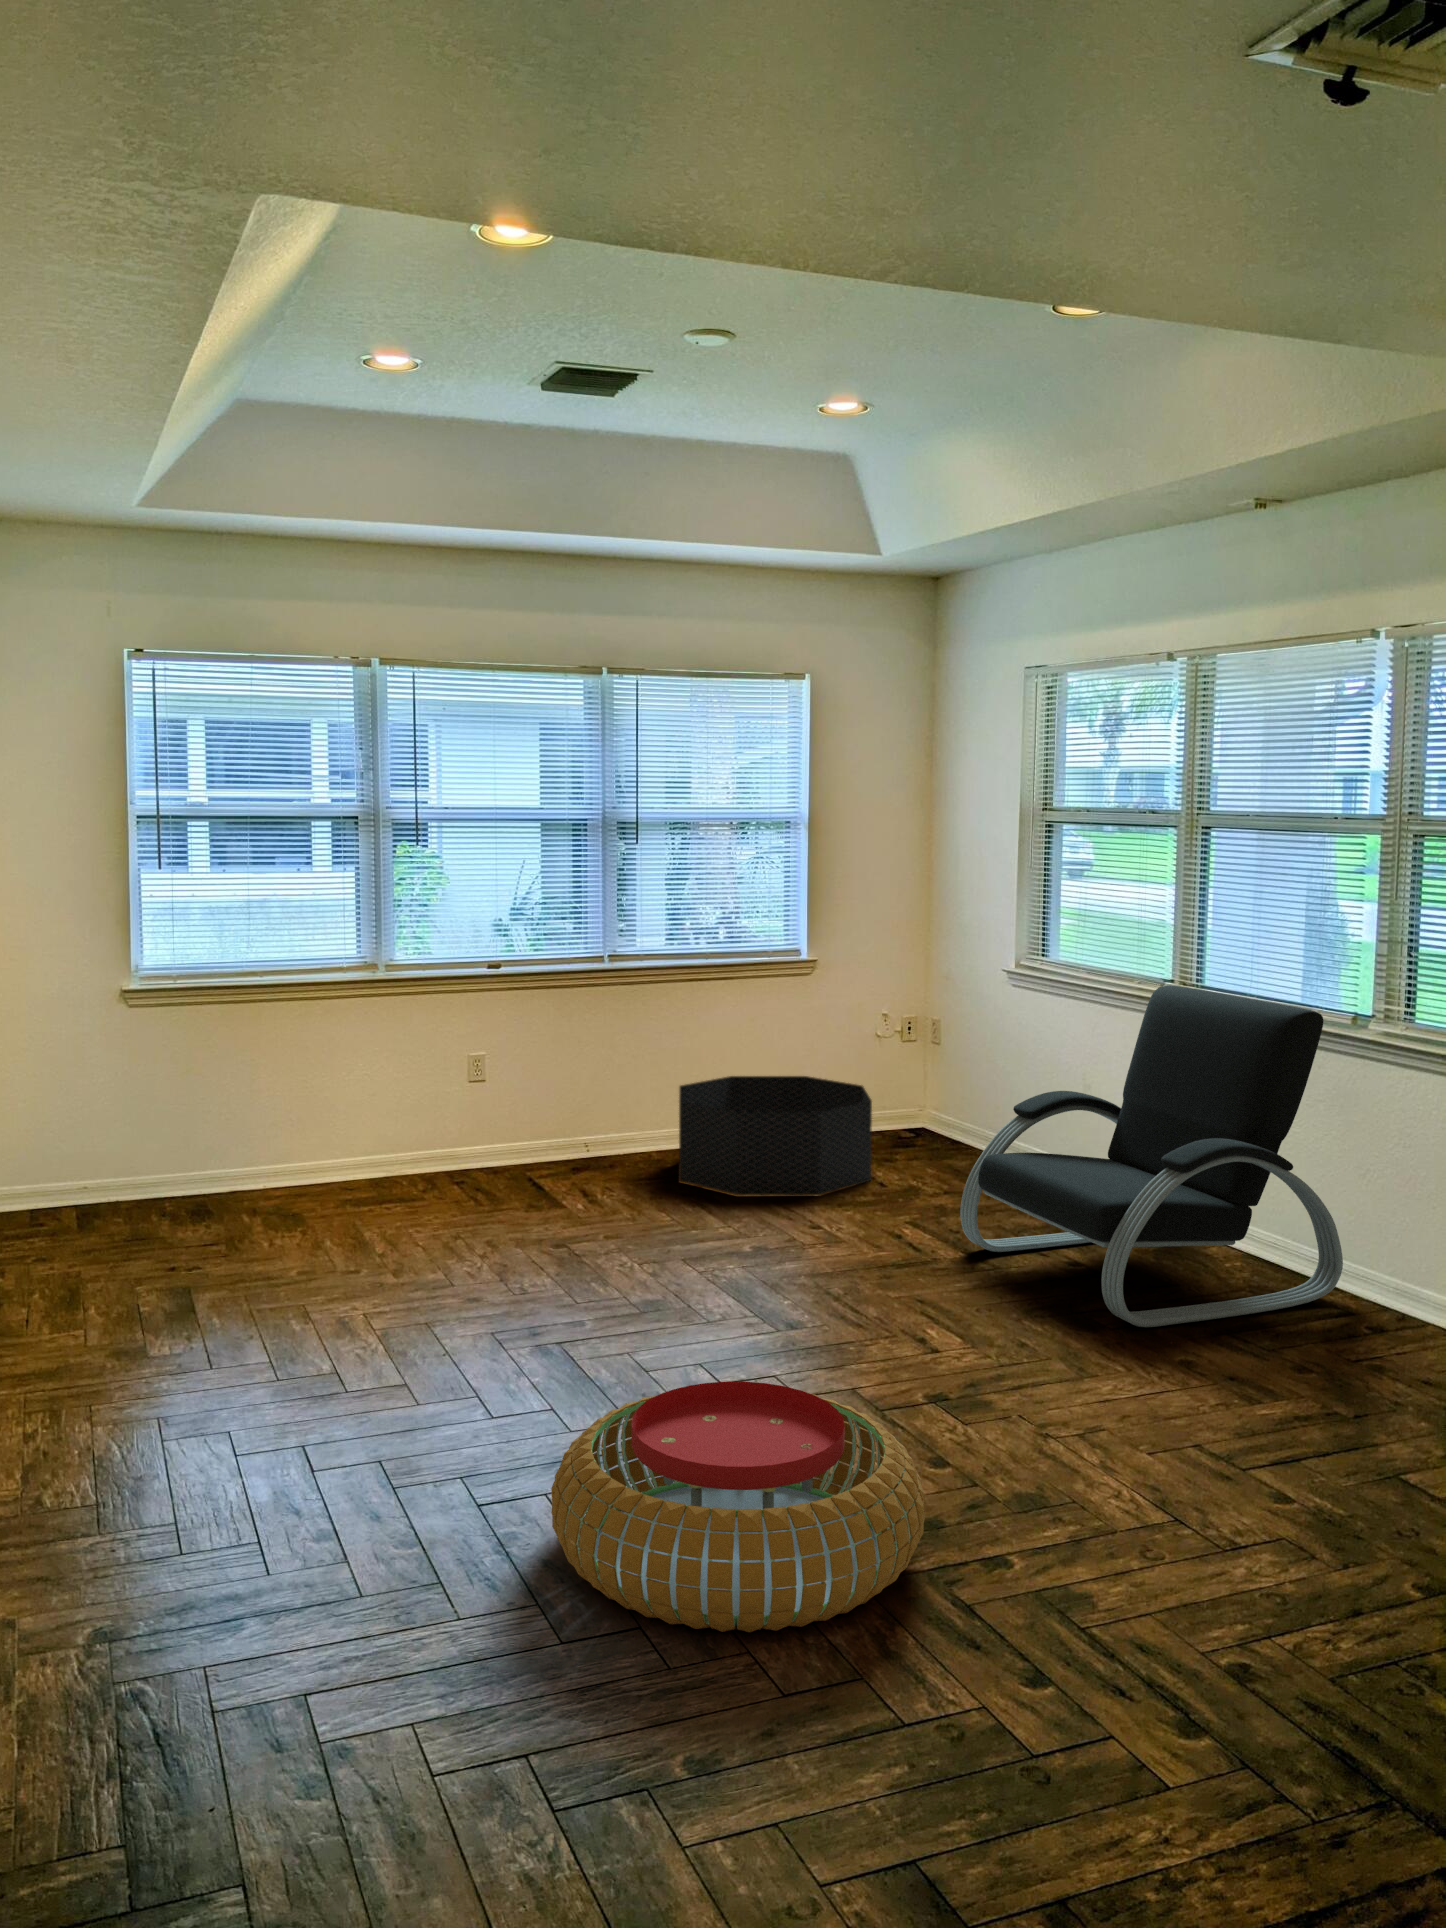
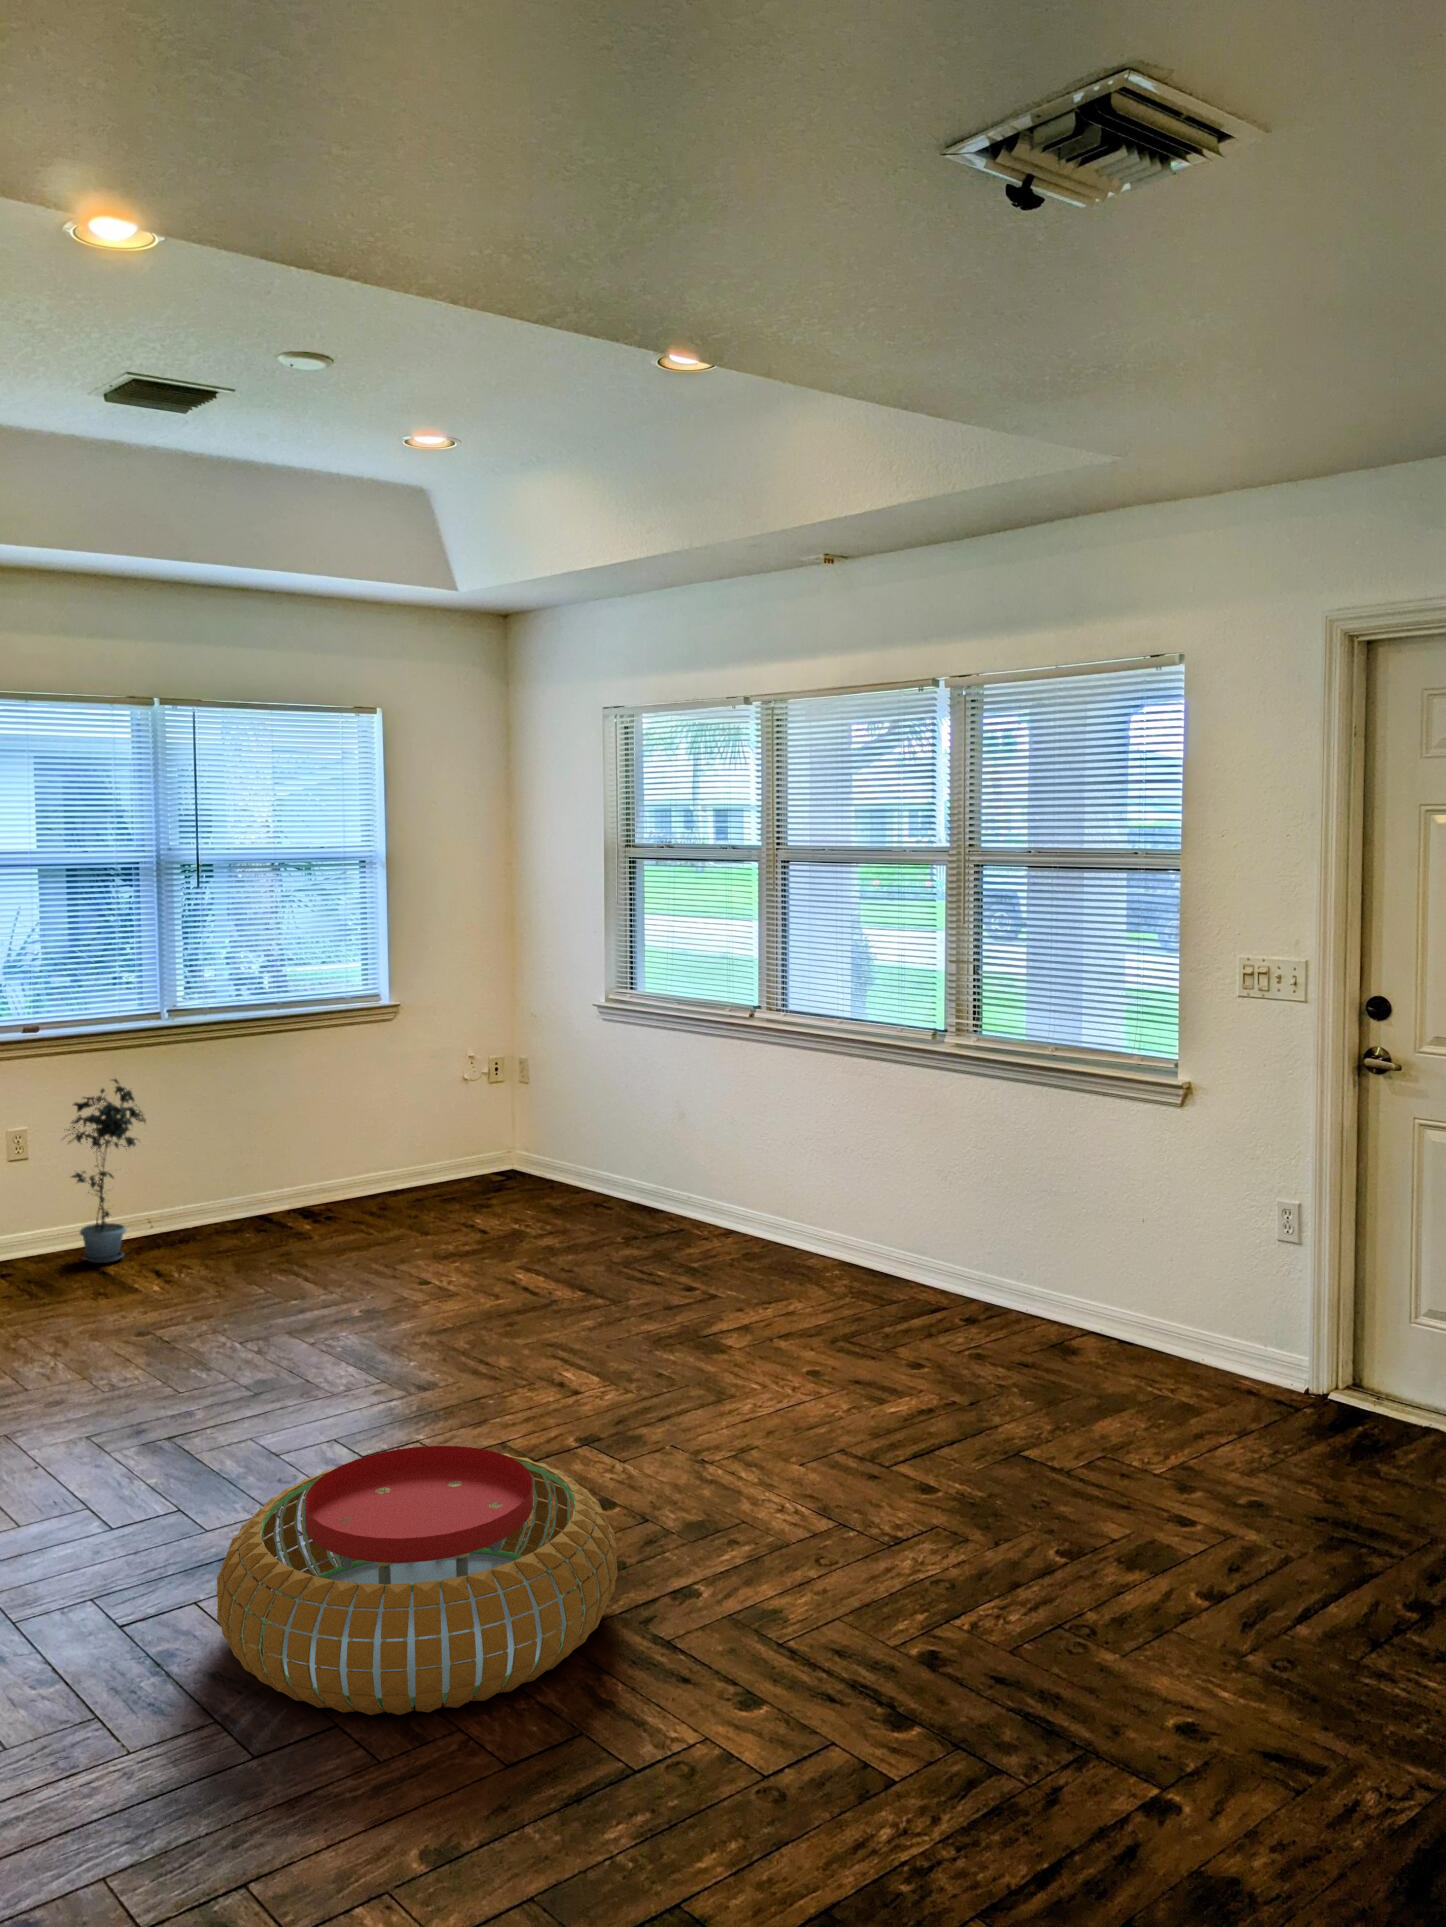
armchair: present [960,985,1343,1327] -> none [574,1013,934,1345]
potted plant: none [509,1018,582,1184] -> present [64,1078,146,1263]
basket: present [679,1076,872,1195] -> none [255,1124,467,1256]

